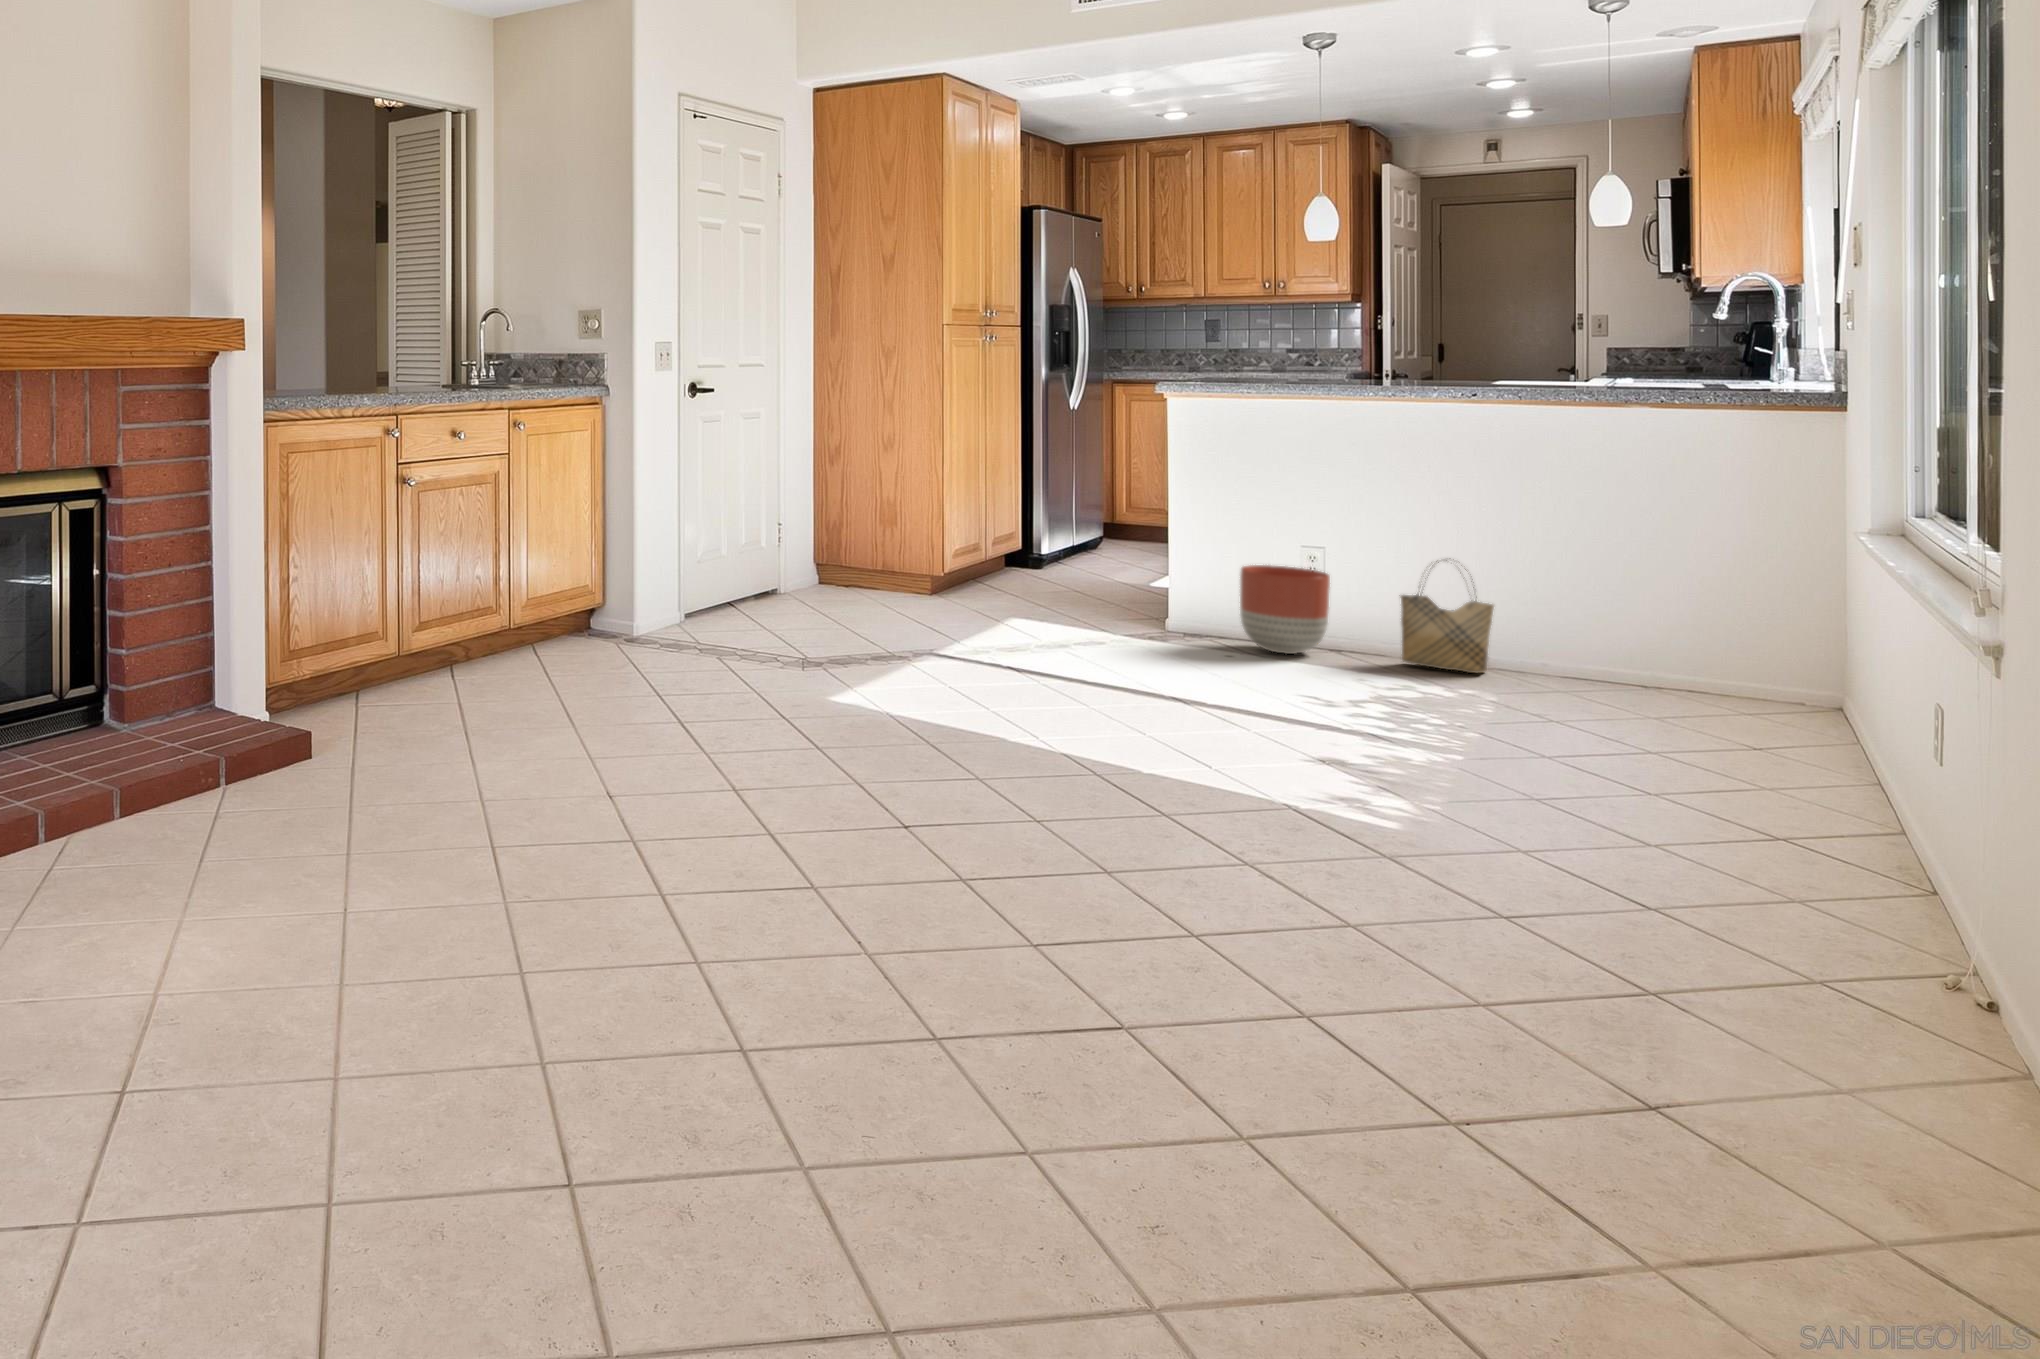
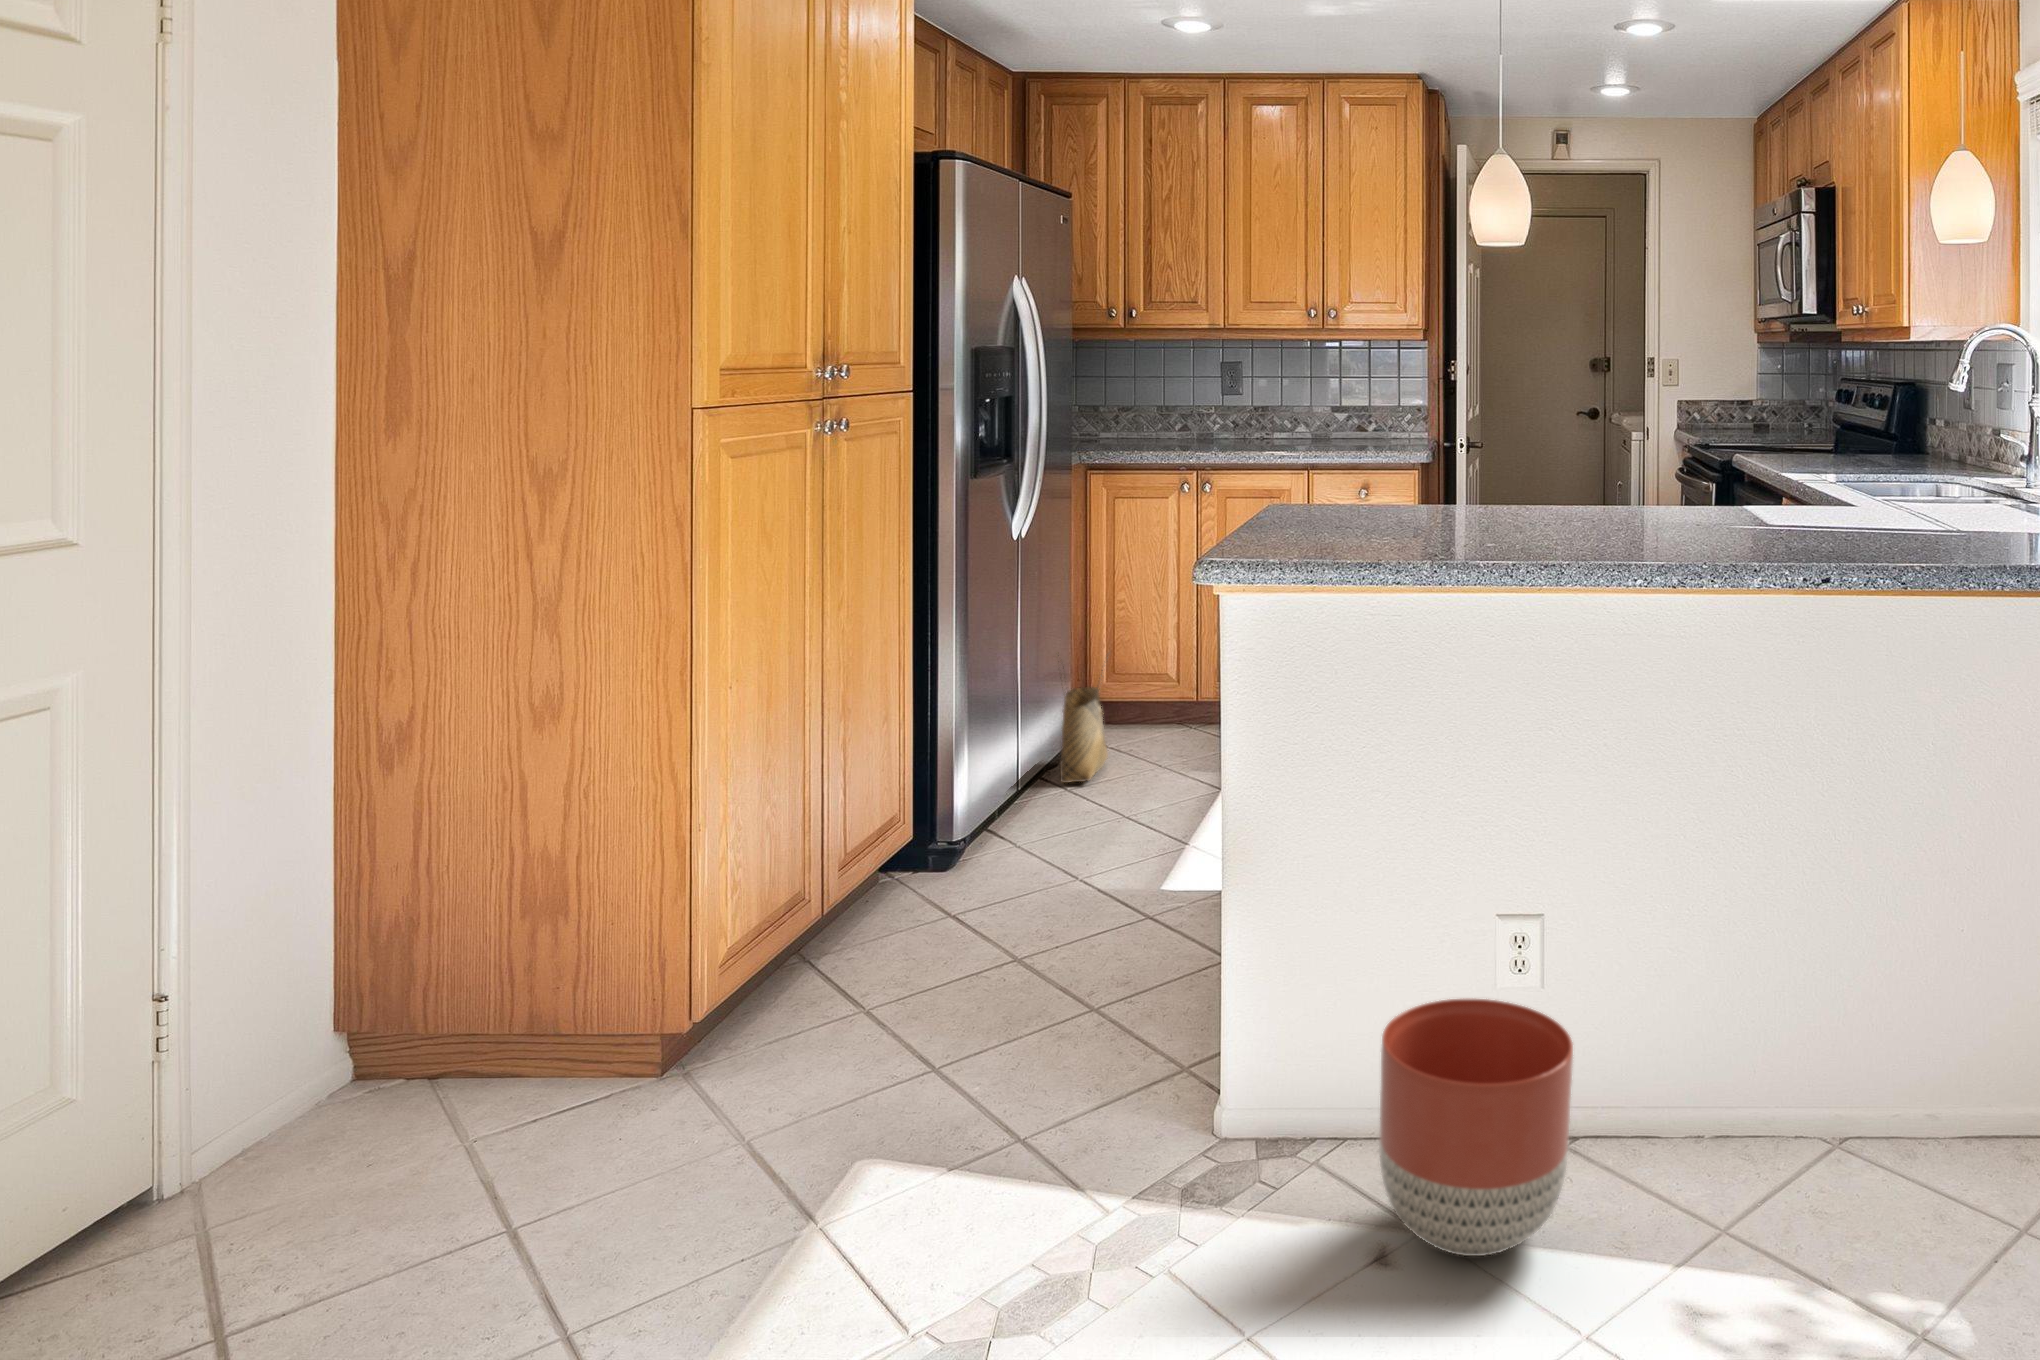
woven basket: present [1401,560,1494,673] -> present [1058,653,1108,783]

